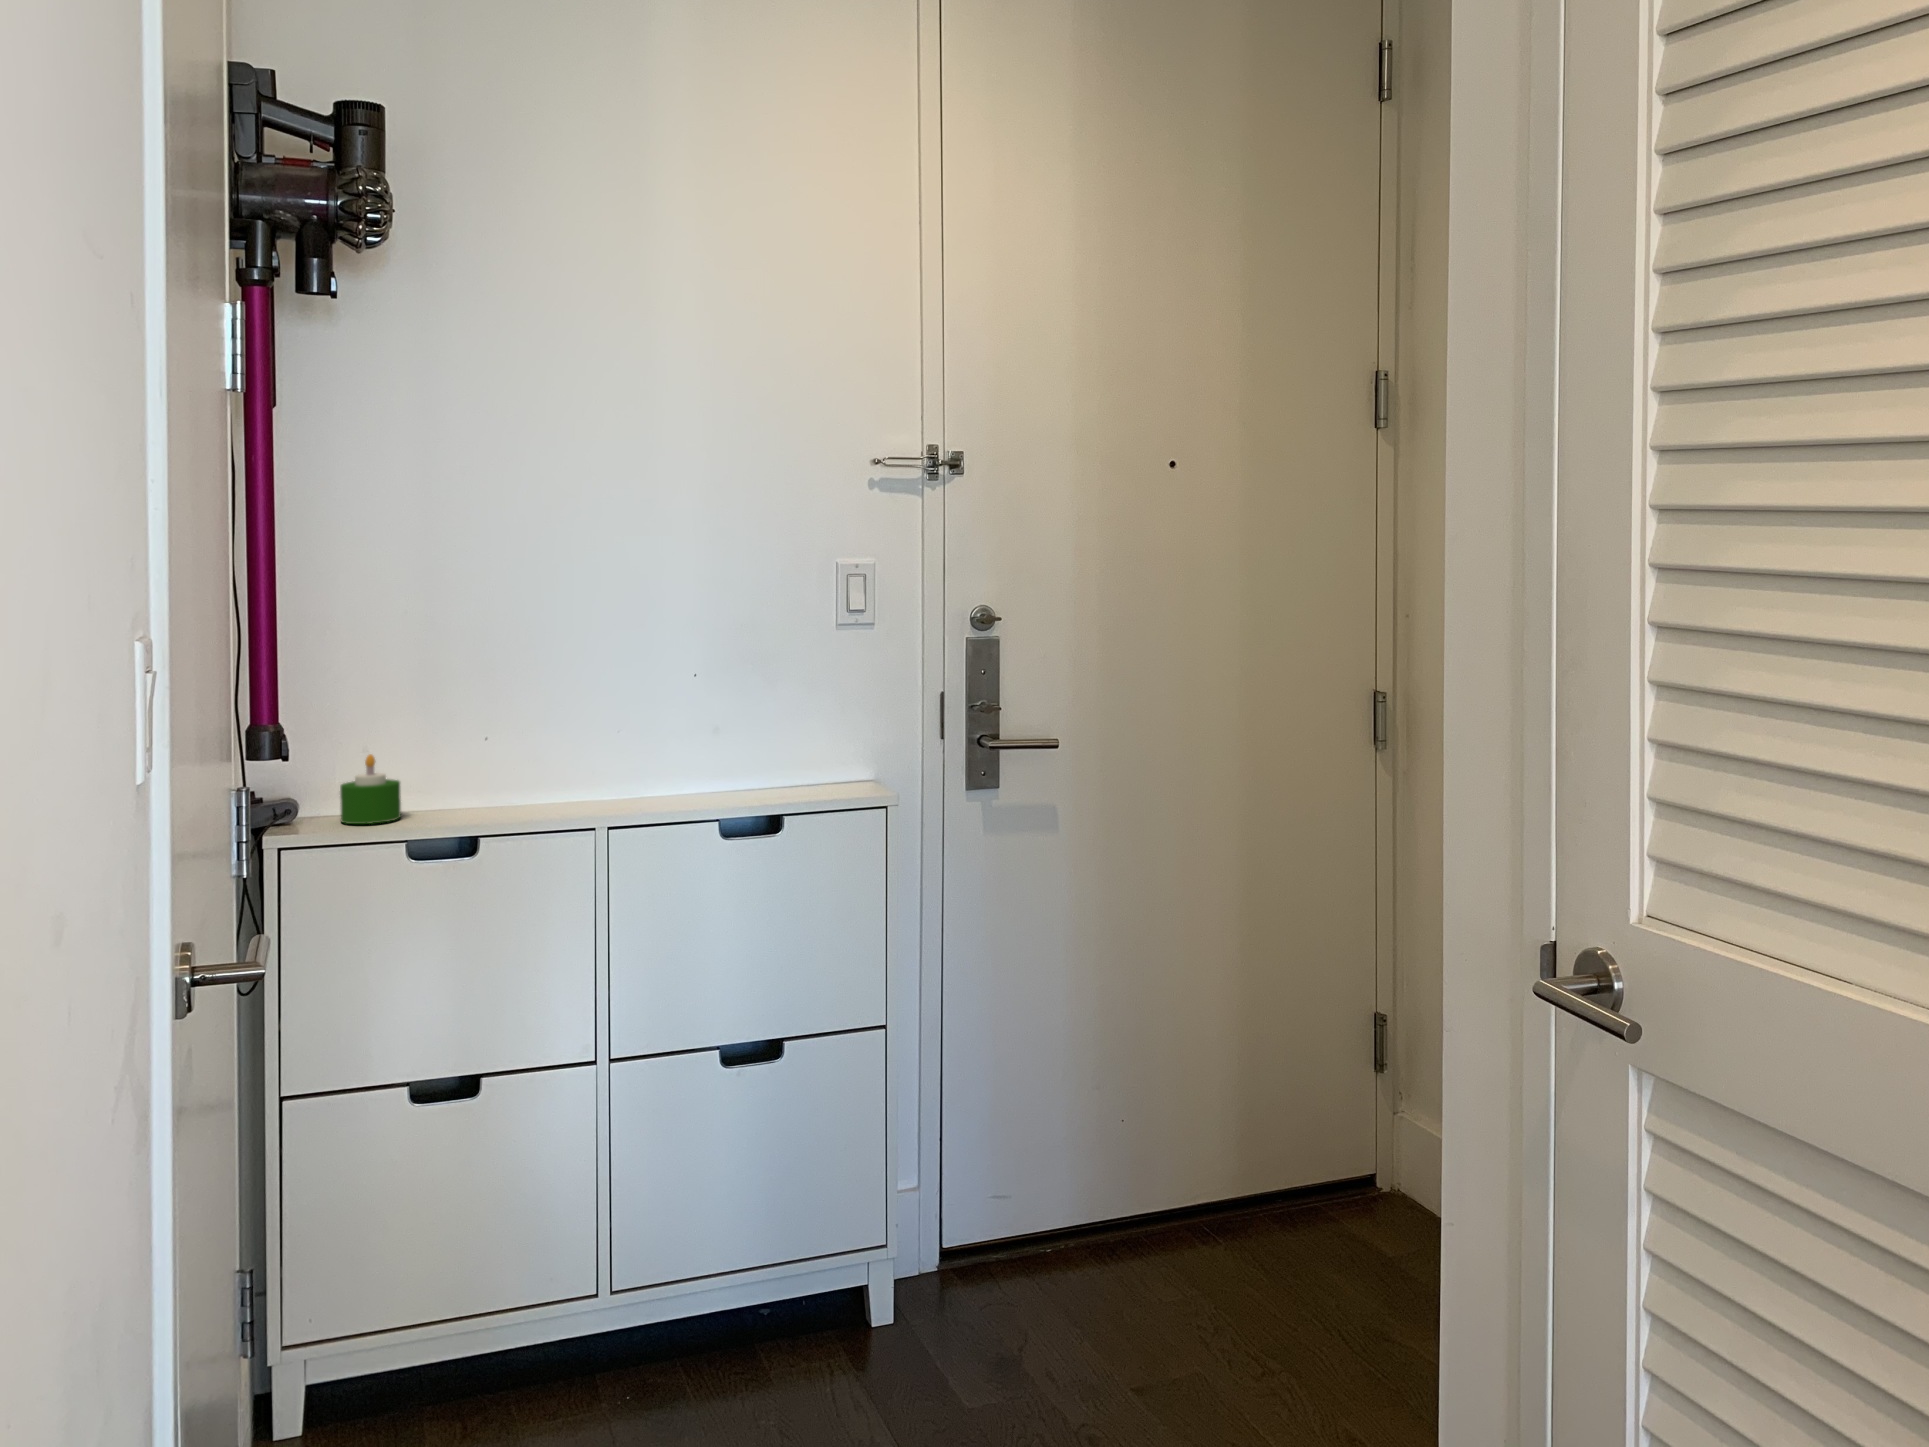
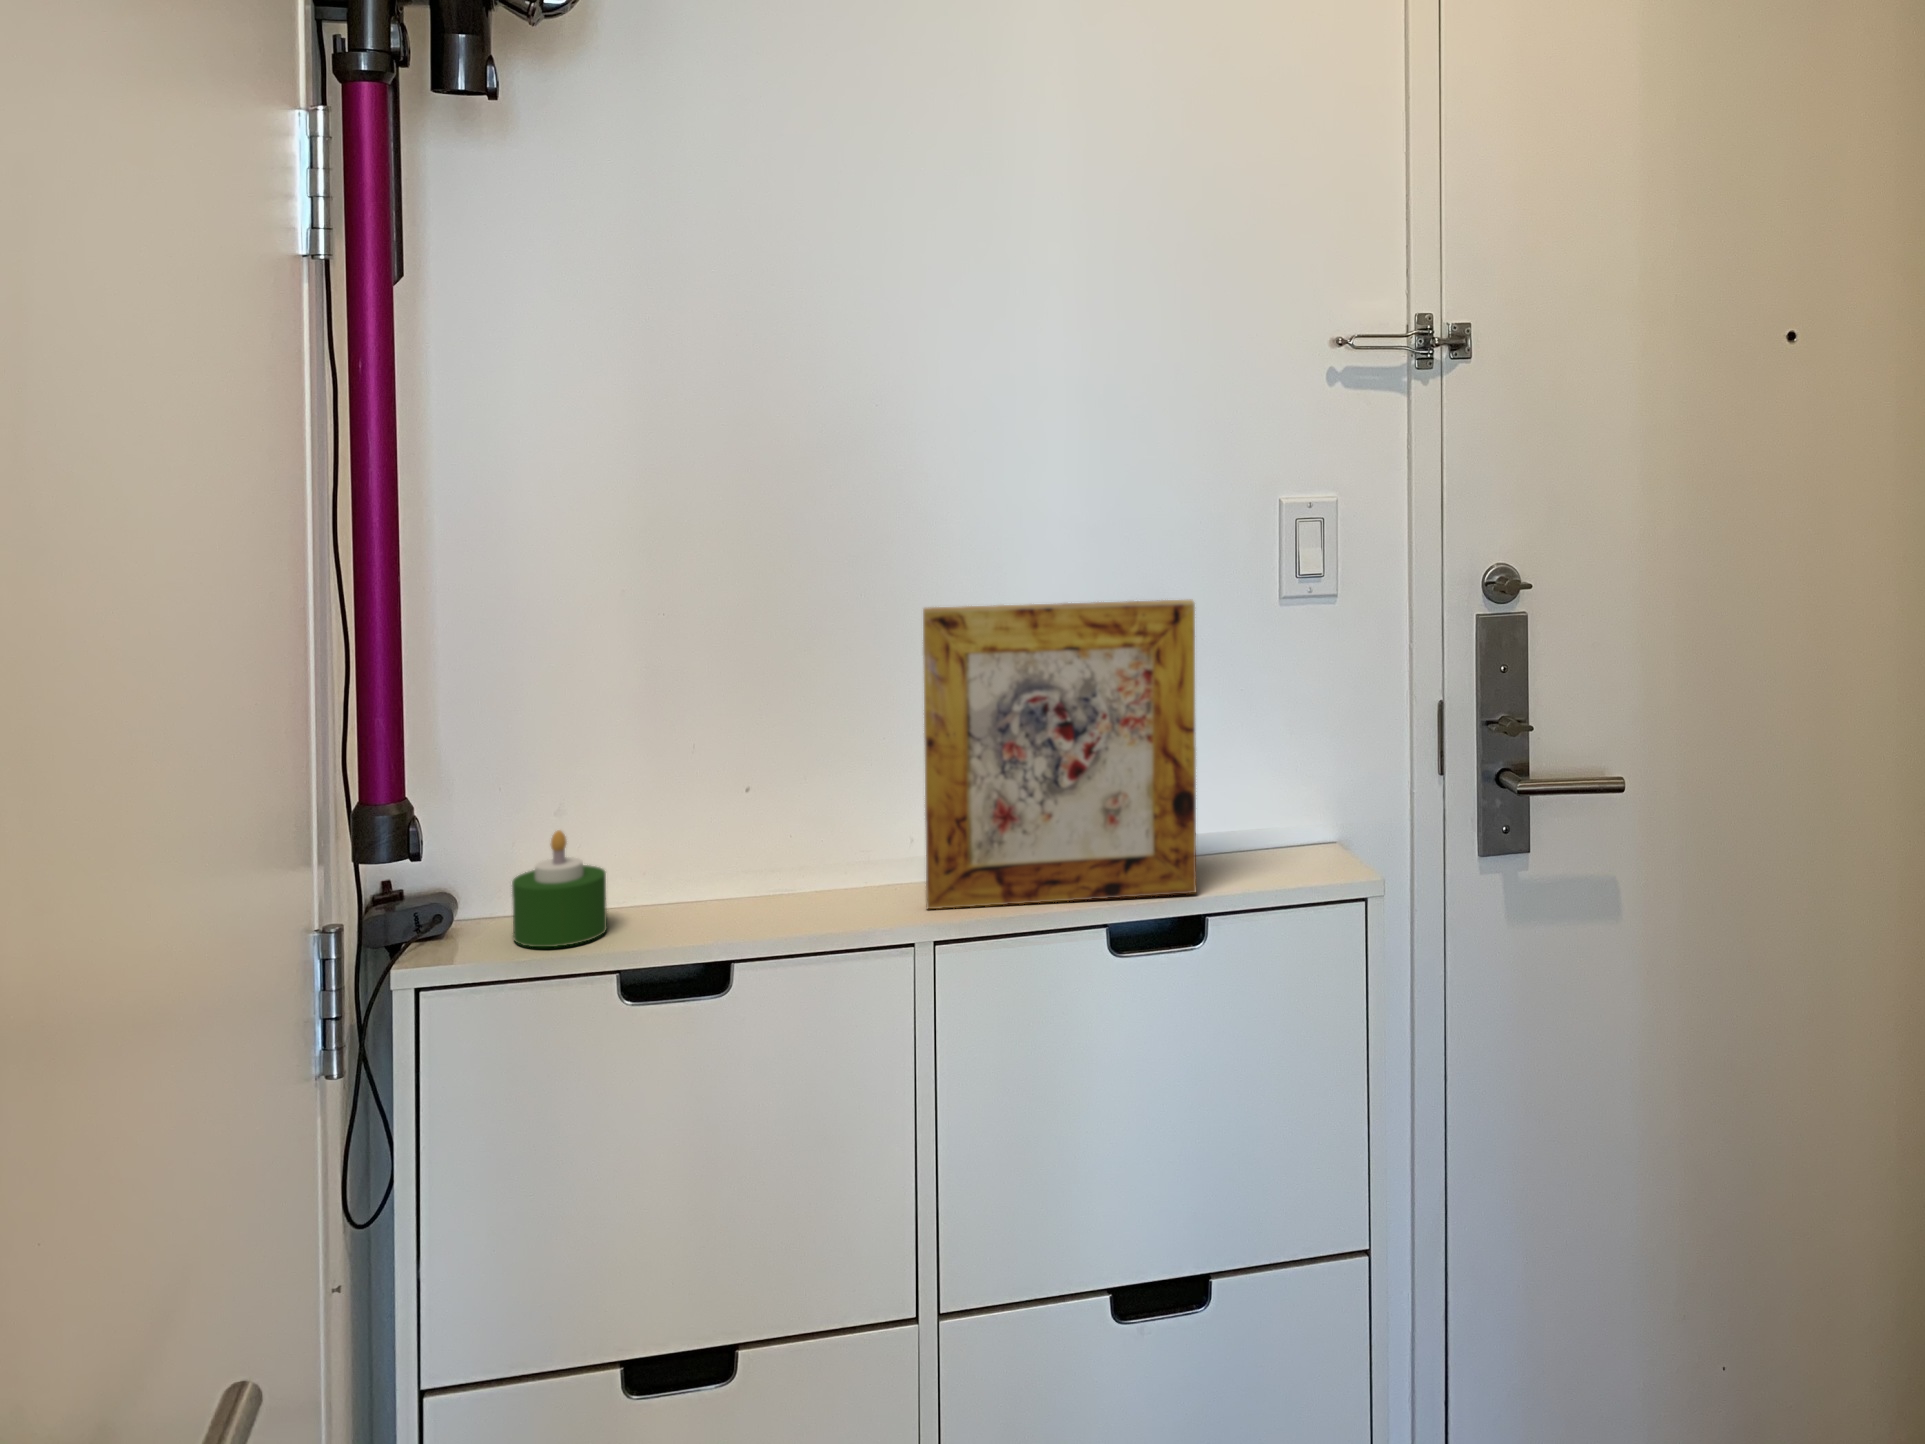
picture frame: none [605,617,780,808] -> present [923,600,1196,909]

